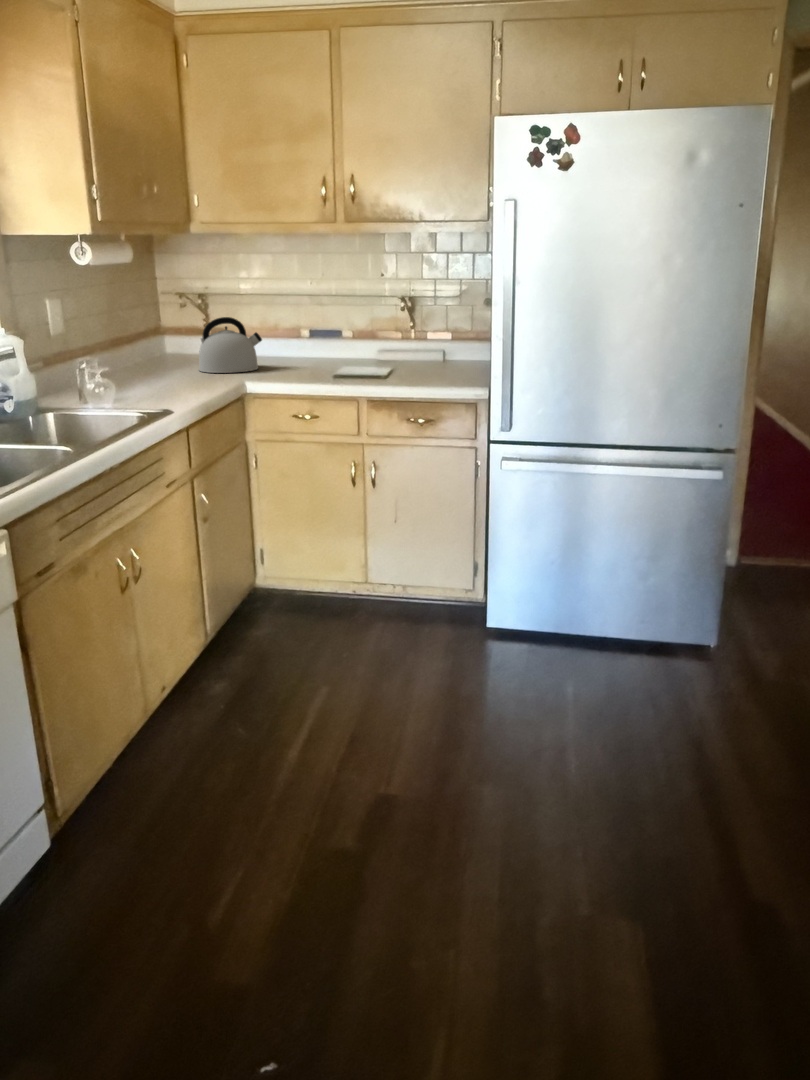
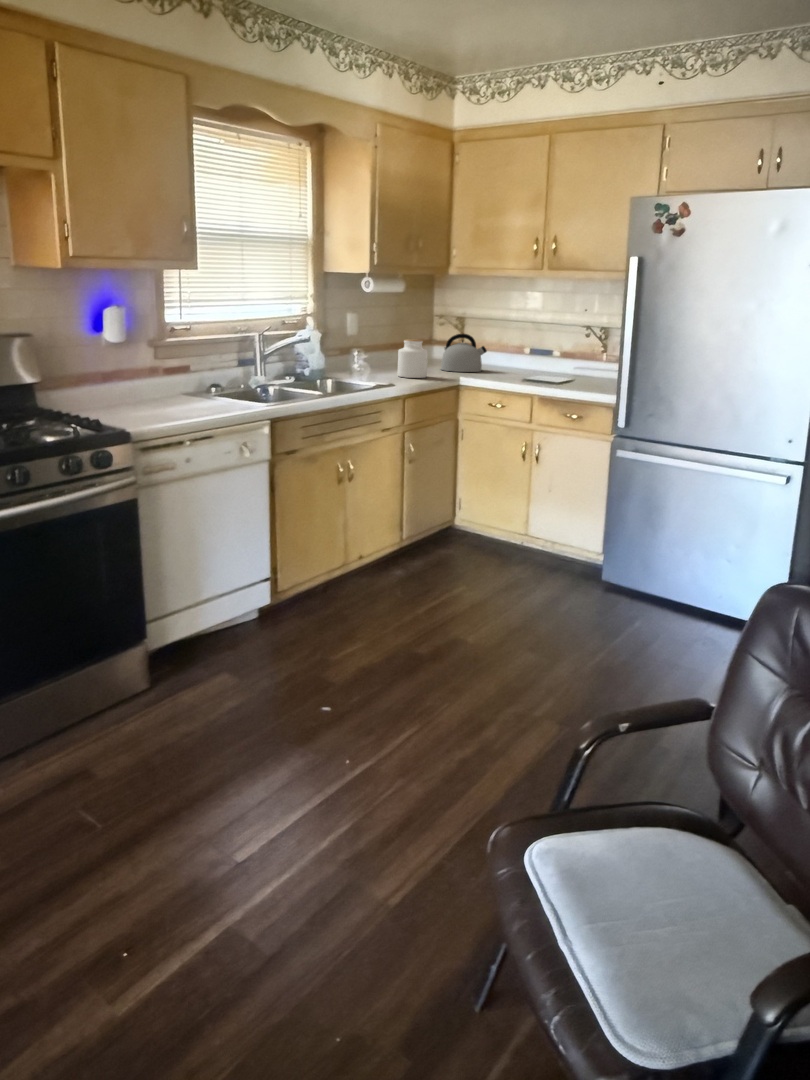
jar: none [150,334,199,393] -> present [397,339,428,378]

